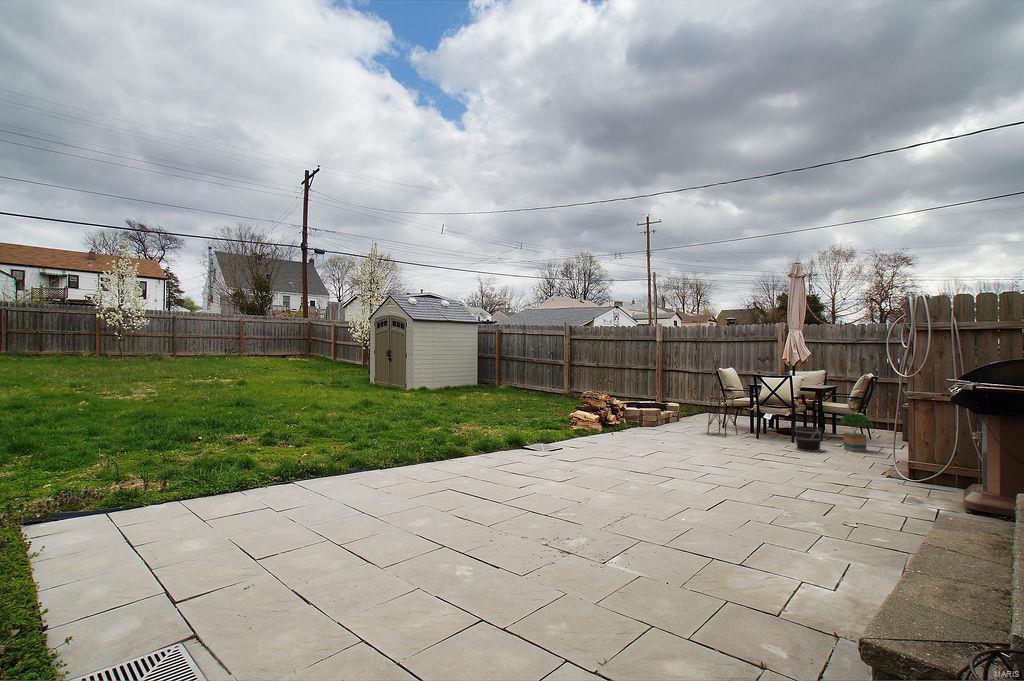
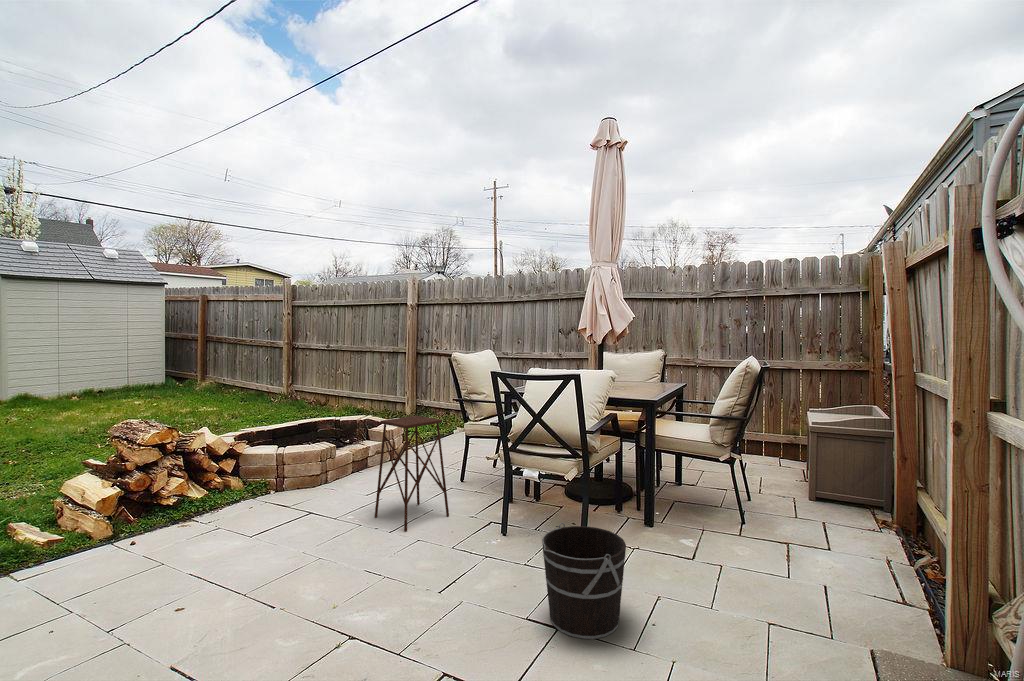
potted tree: present [841,414,873,452] -> none [682,480,788,623]

